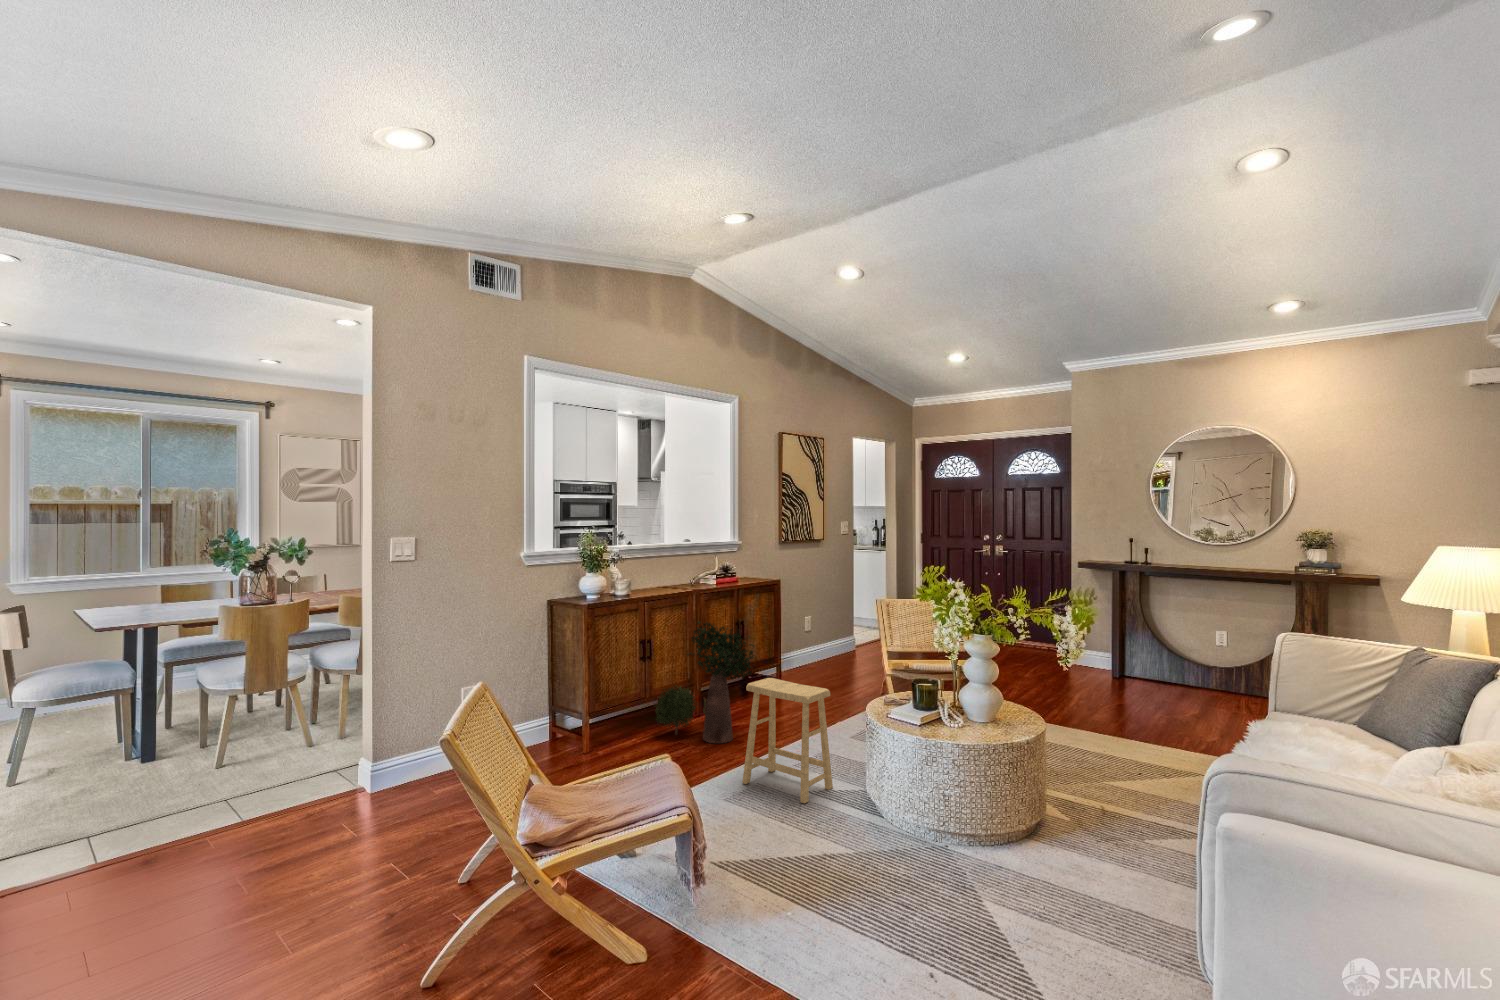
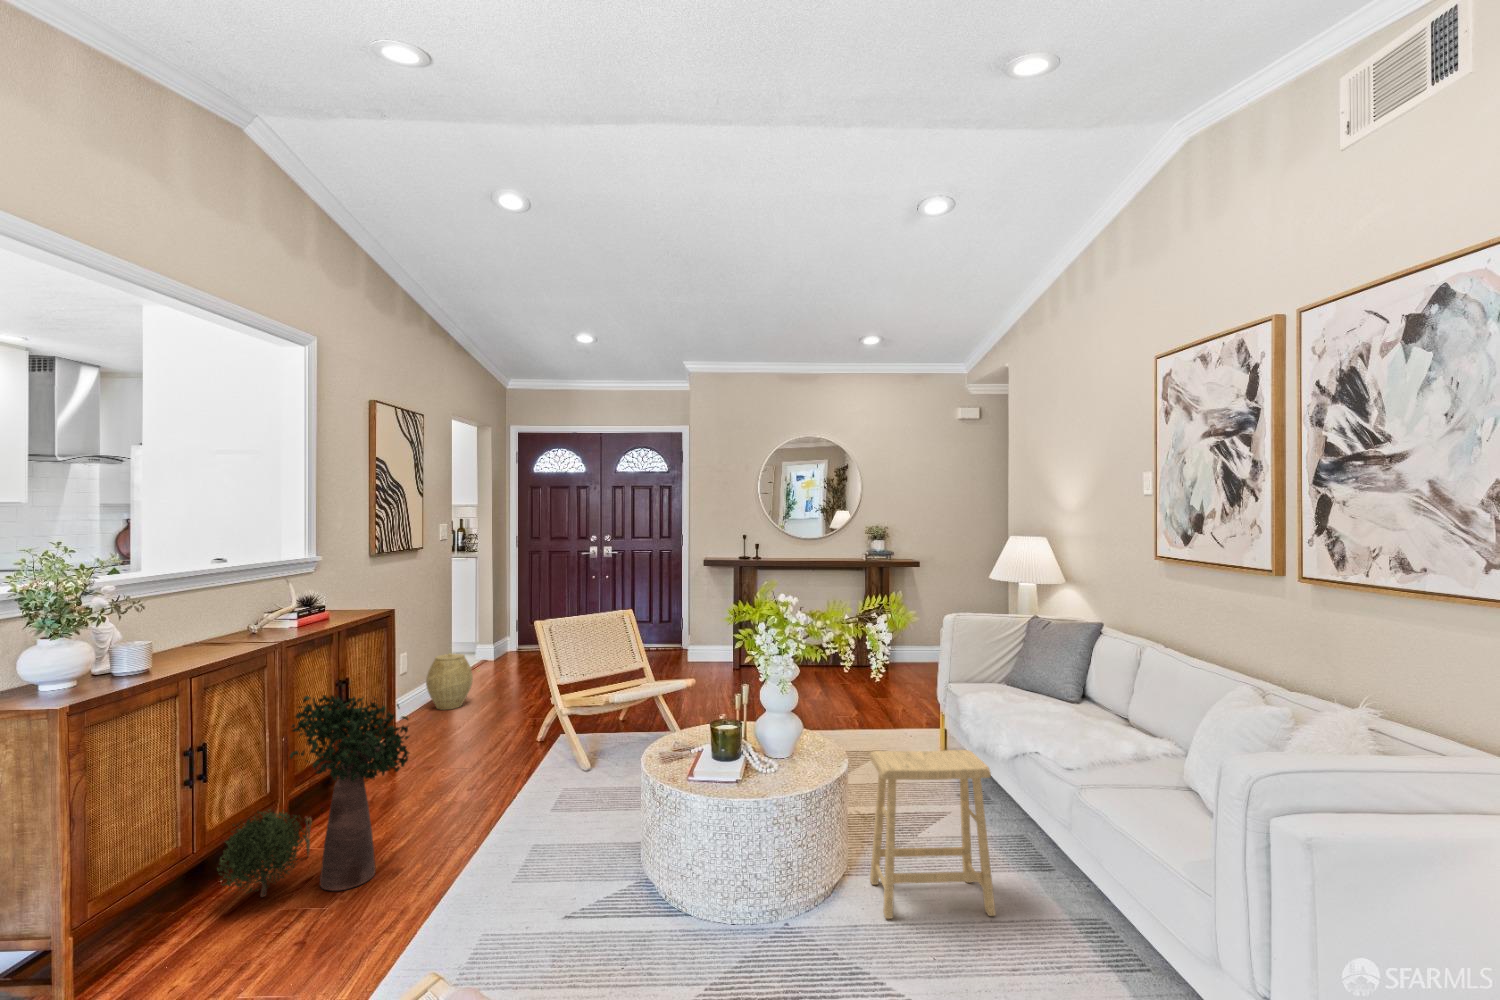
woven basket: none [825,621,858,664] -> present [426,653,473,710]
footstool: present [742,678,833,804] -> present [870,750,995,919]

